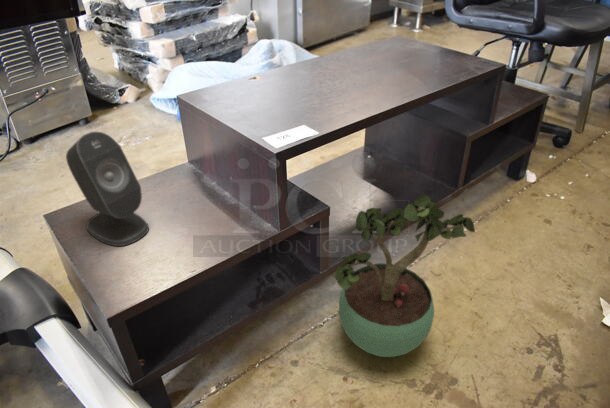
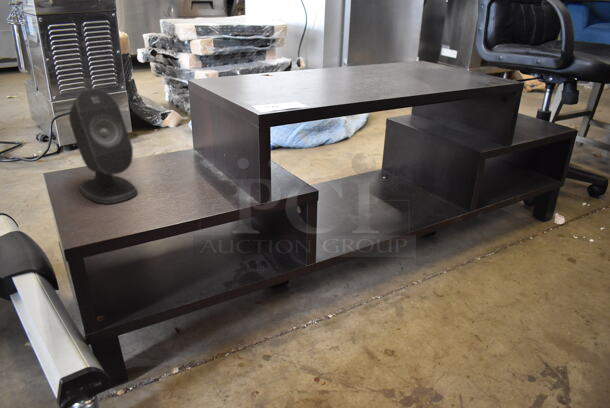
potted plant: present [335,194,475,357] -> none [311,171,463,361]

